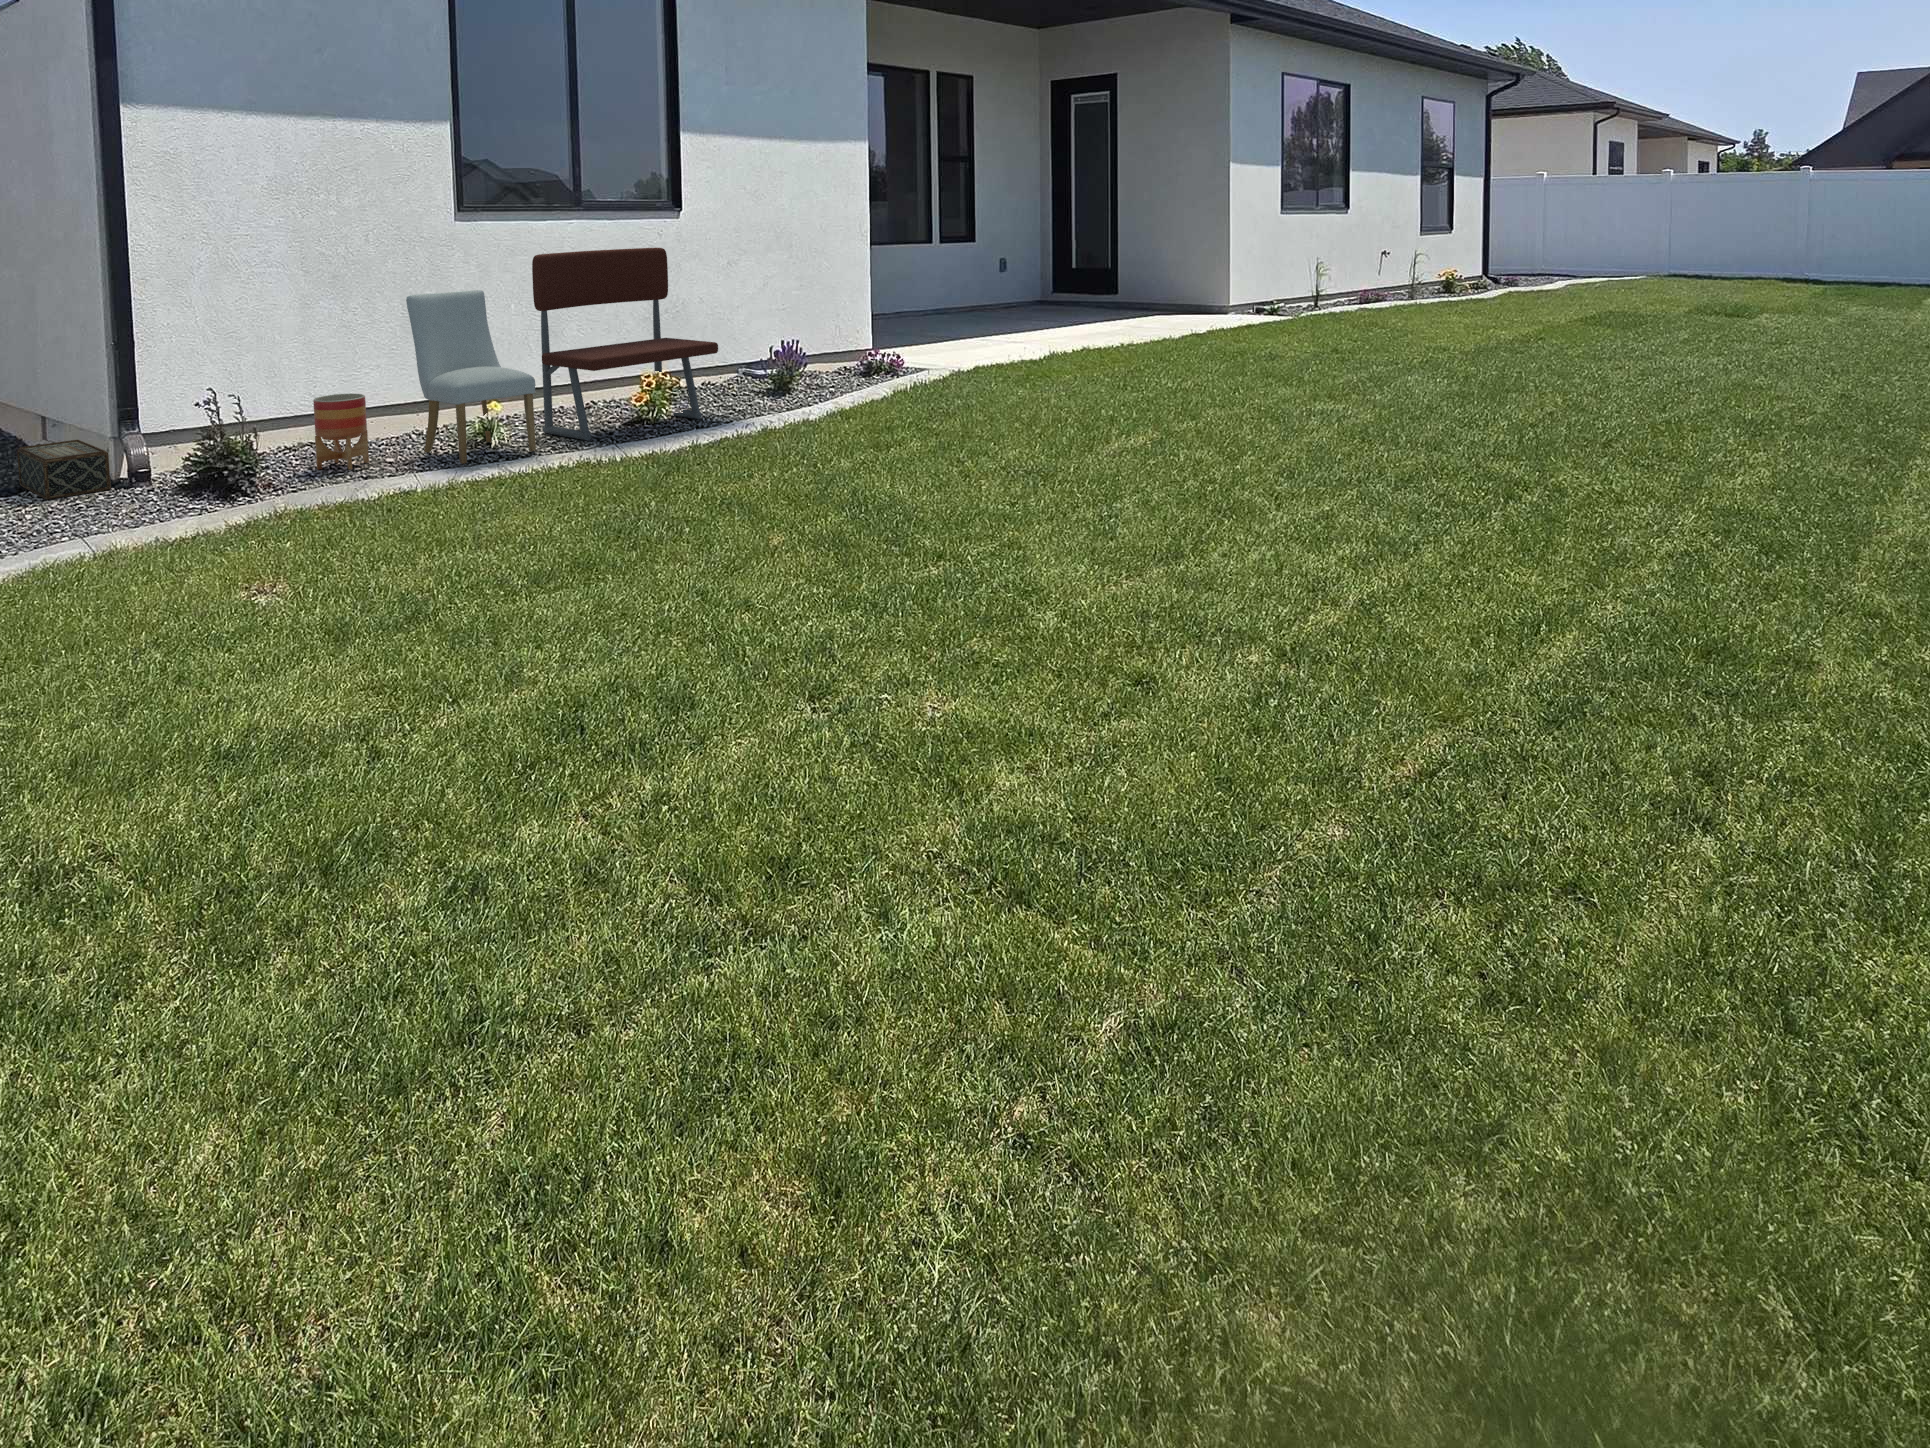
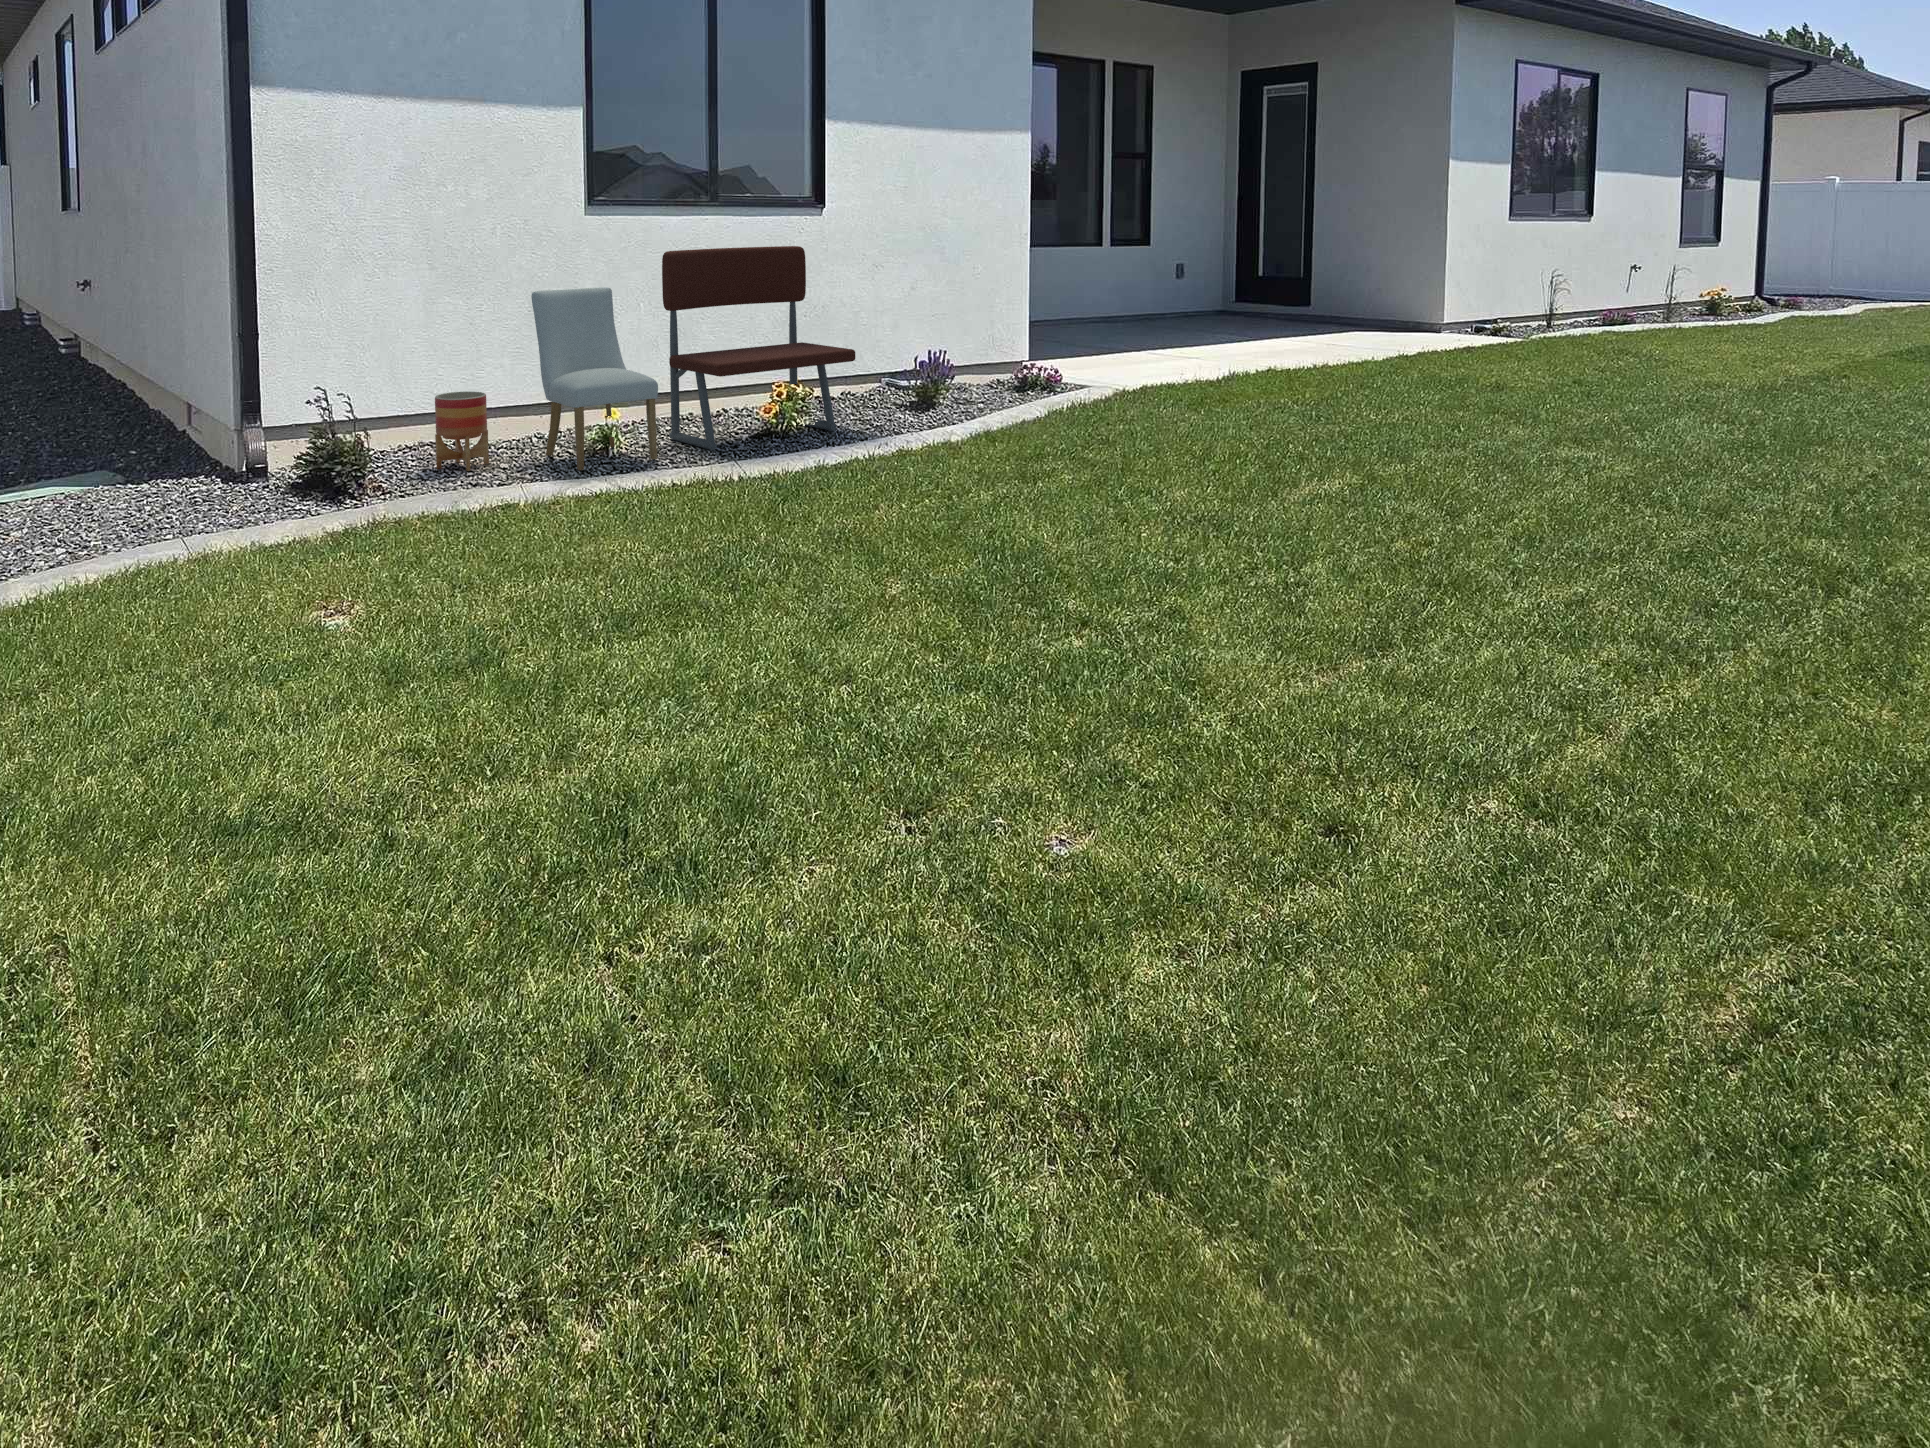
woven basket: present [17,440,111,499] -> none [158,427,238,488]

